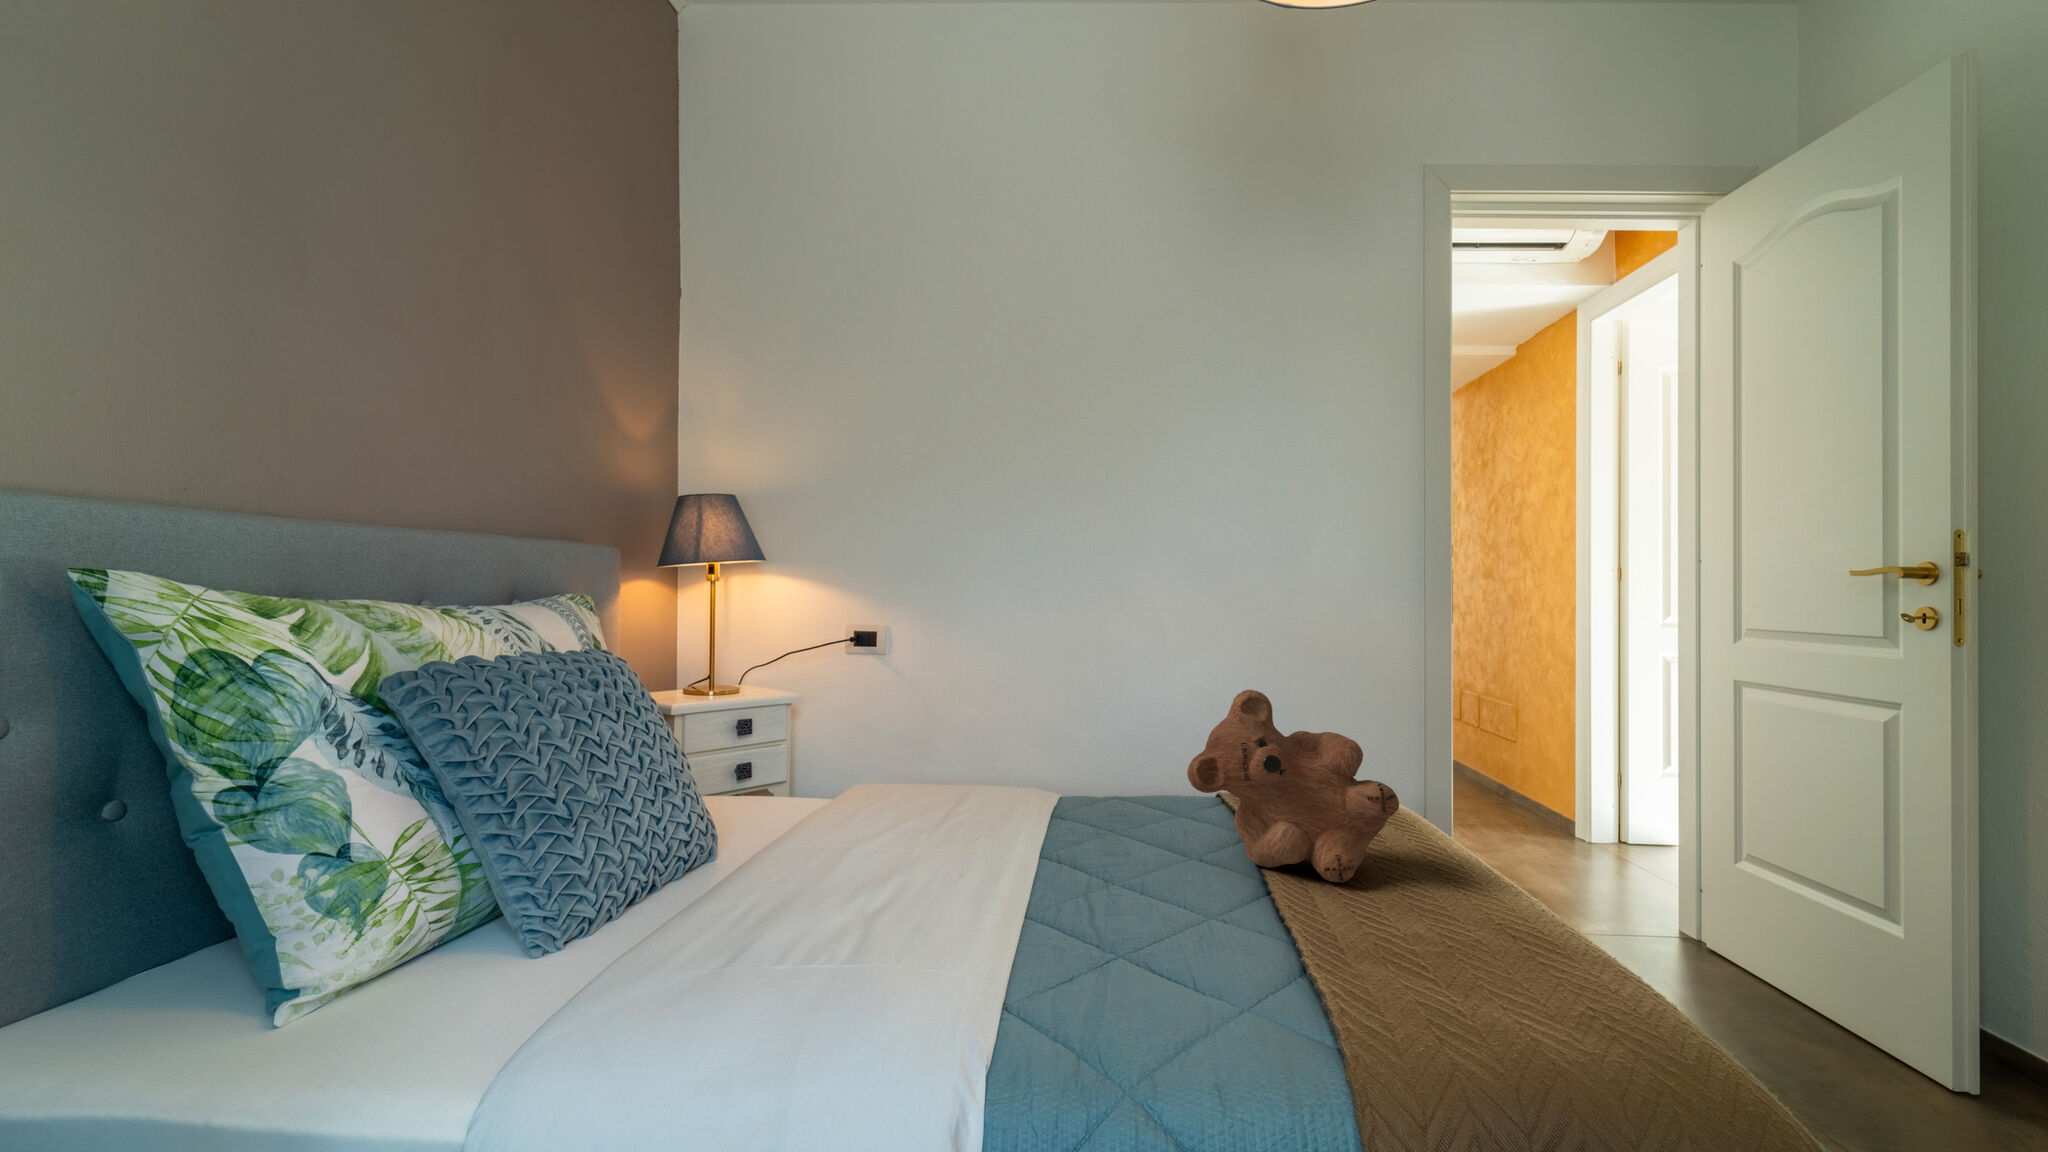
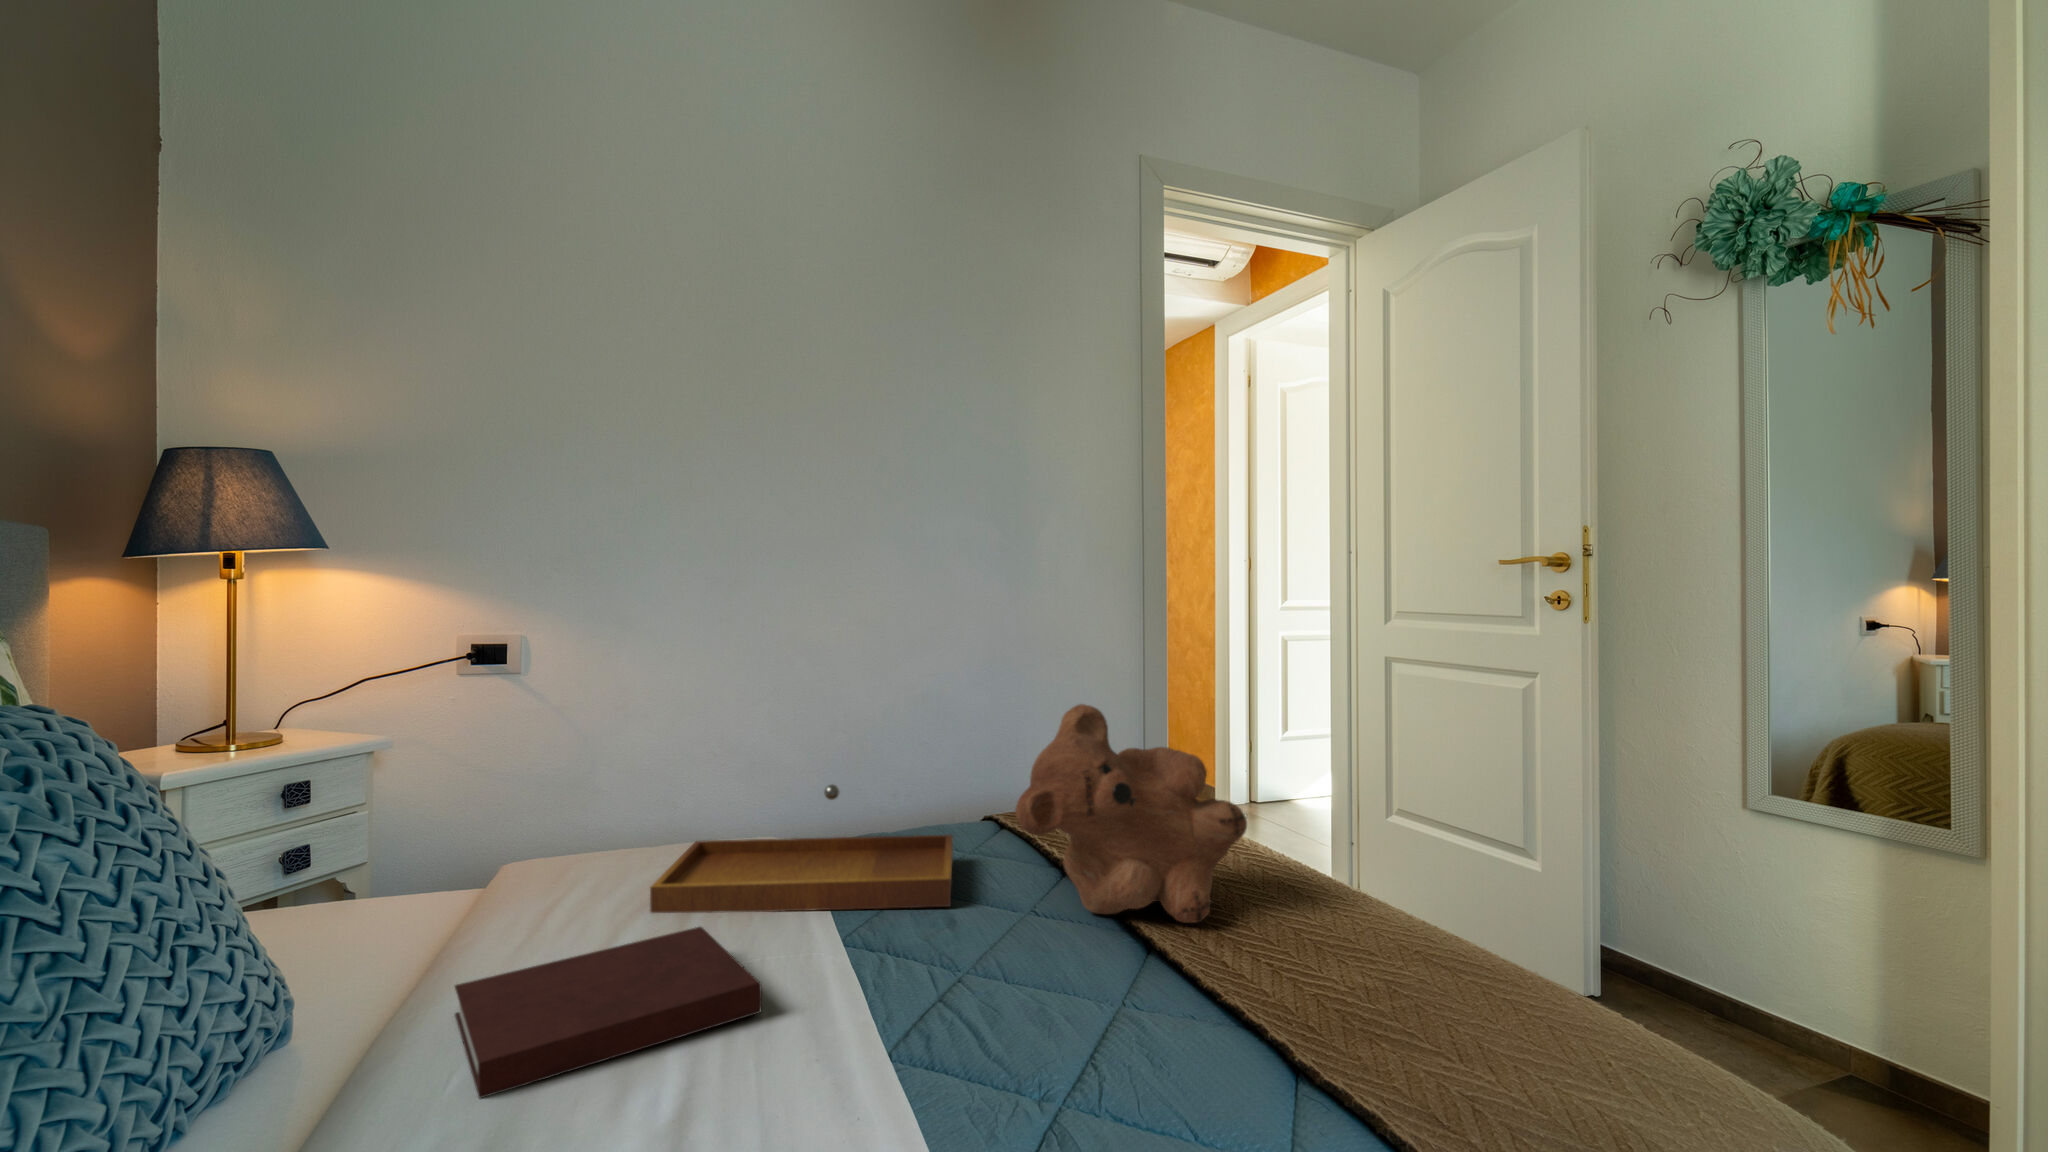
tray: none [932,744,1167,845] -> present [650,784,953,913]
notebook: none [796,828,972,898] -> present [455,927,762,1098]

